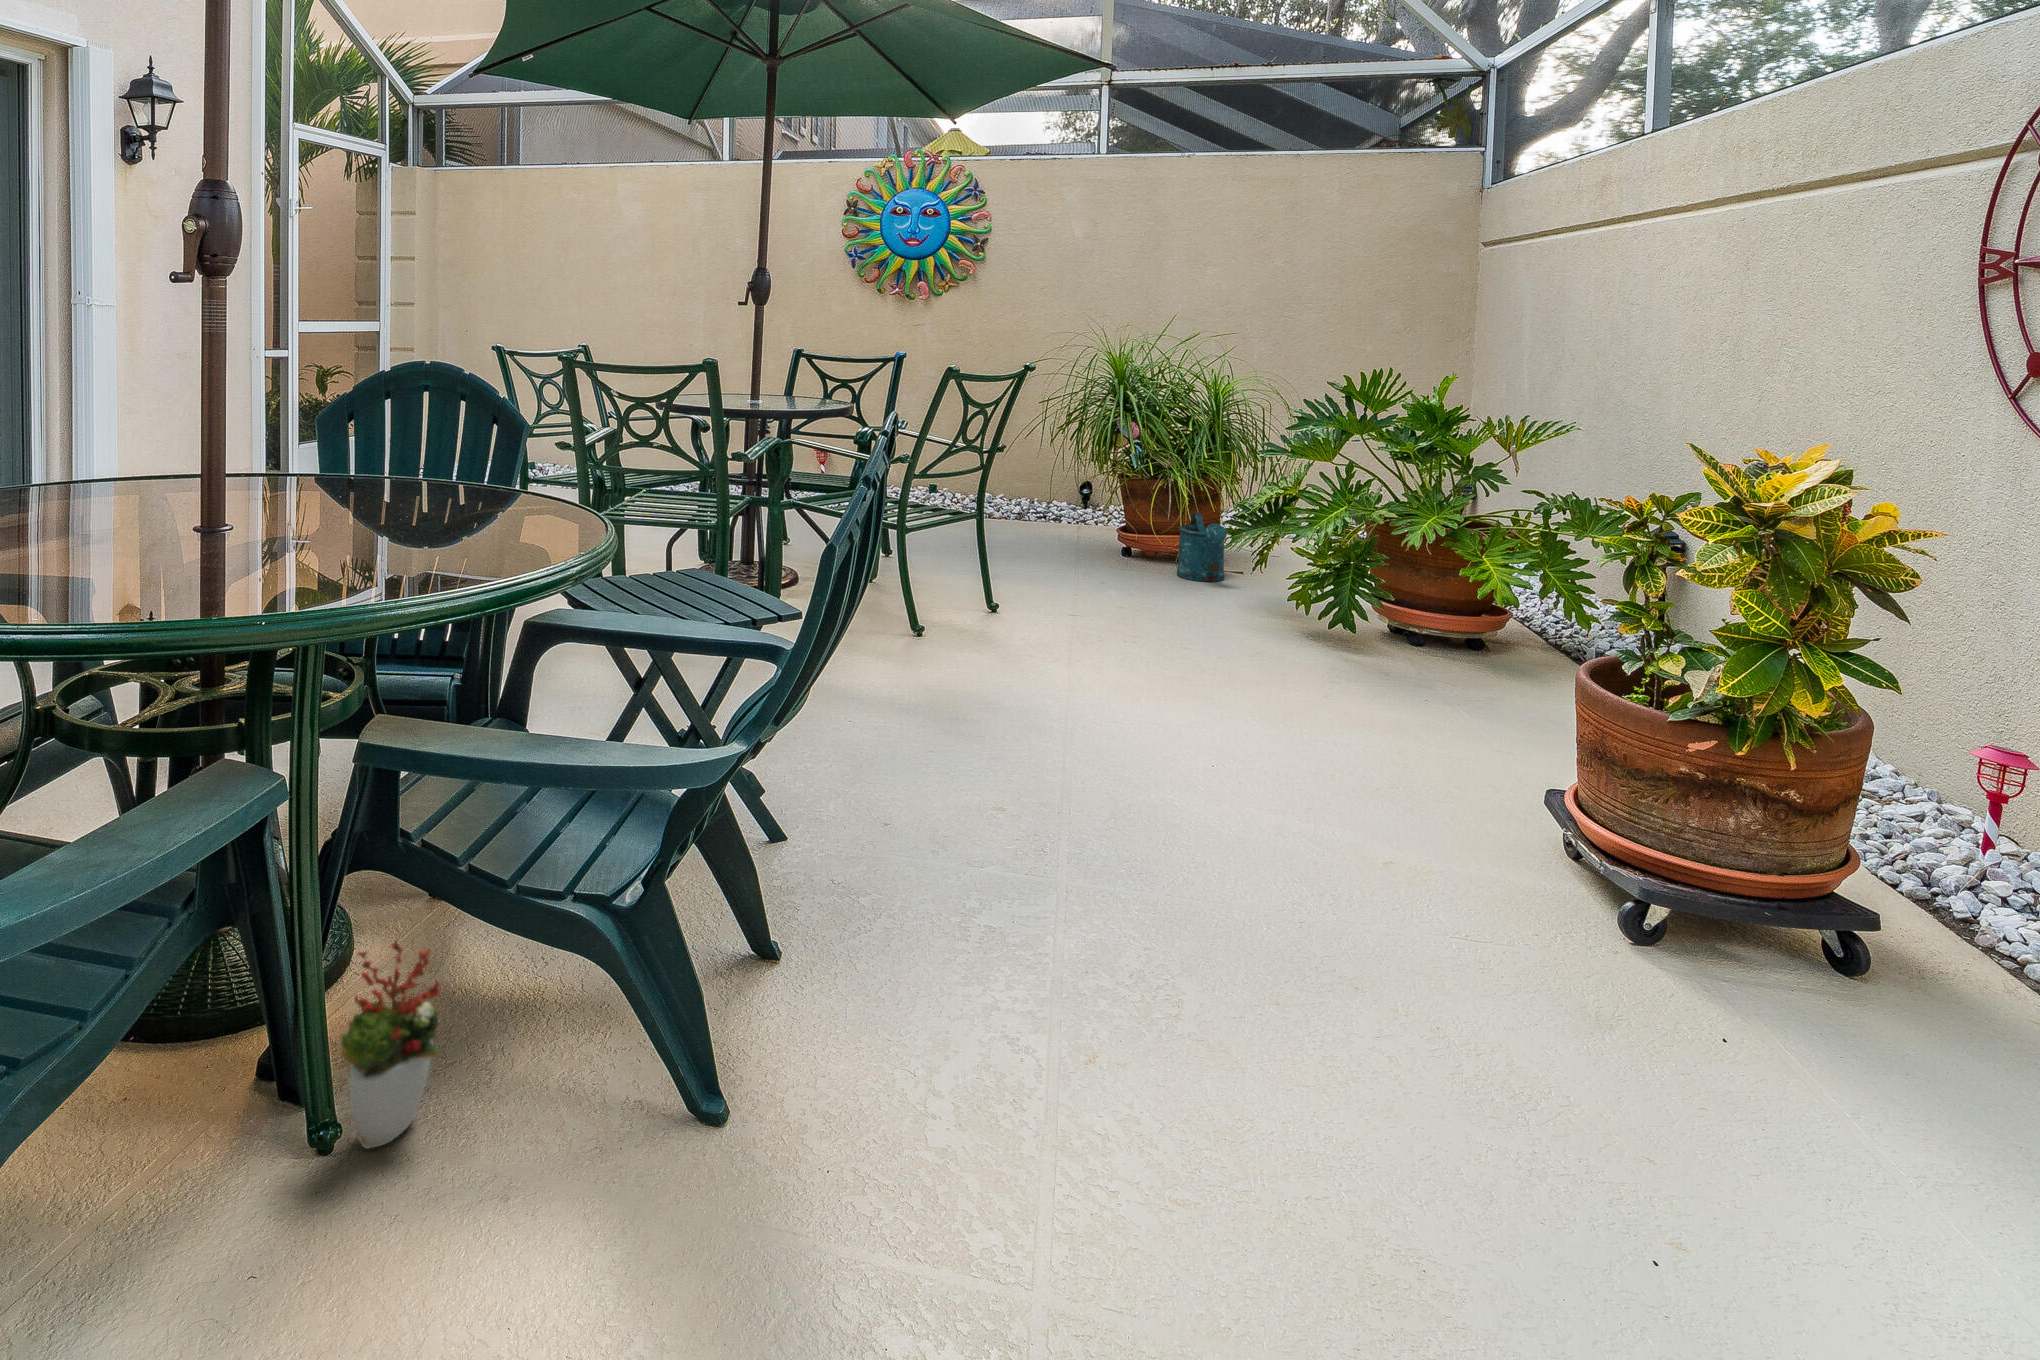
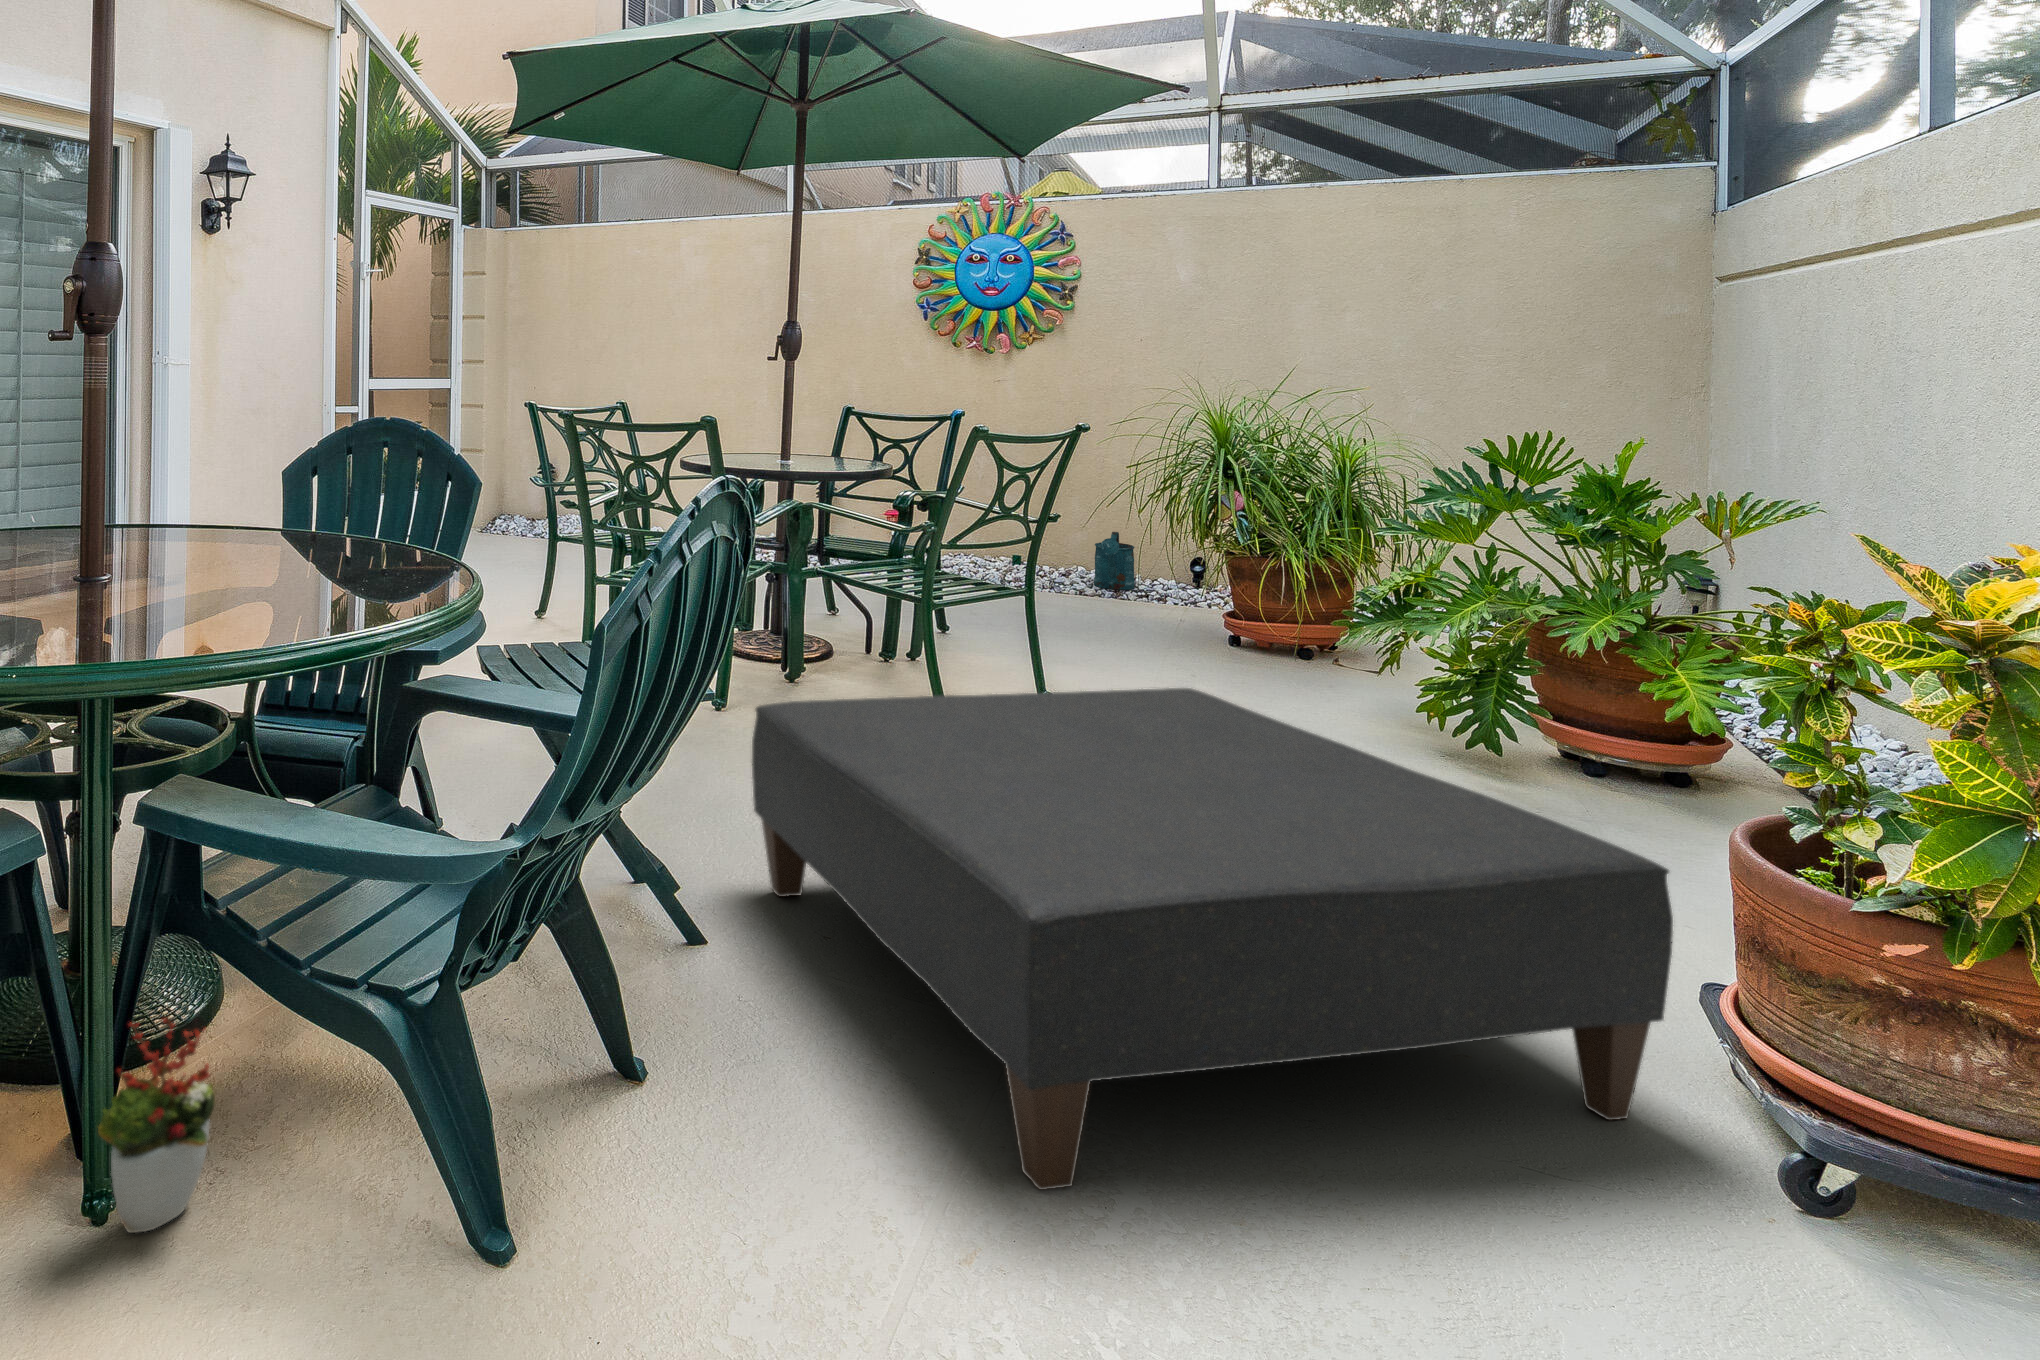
watering can: present [1177,512,1226,582] -> present [1094,532,1135,590]
ottoman: none [810,591,1546,1000] -> present [752,688,1673,1190]

